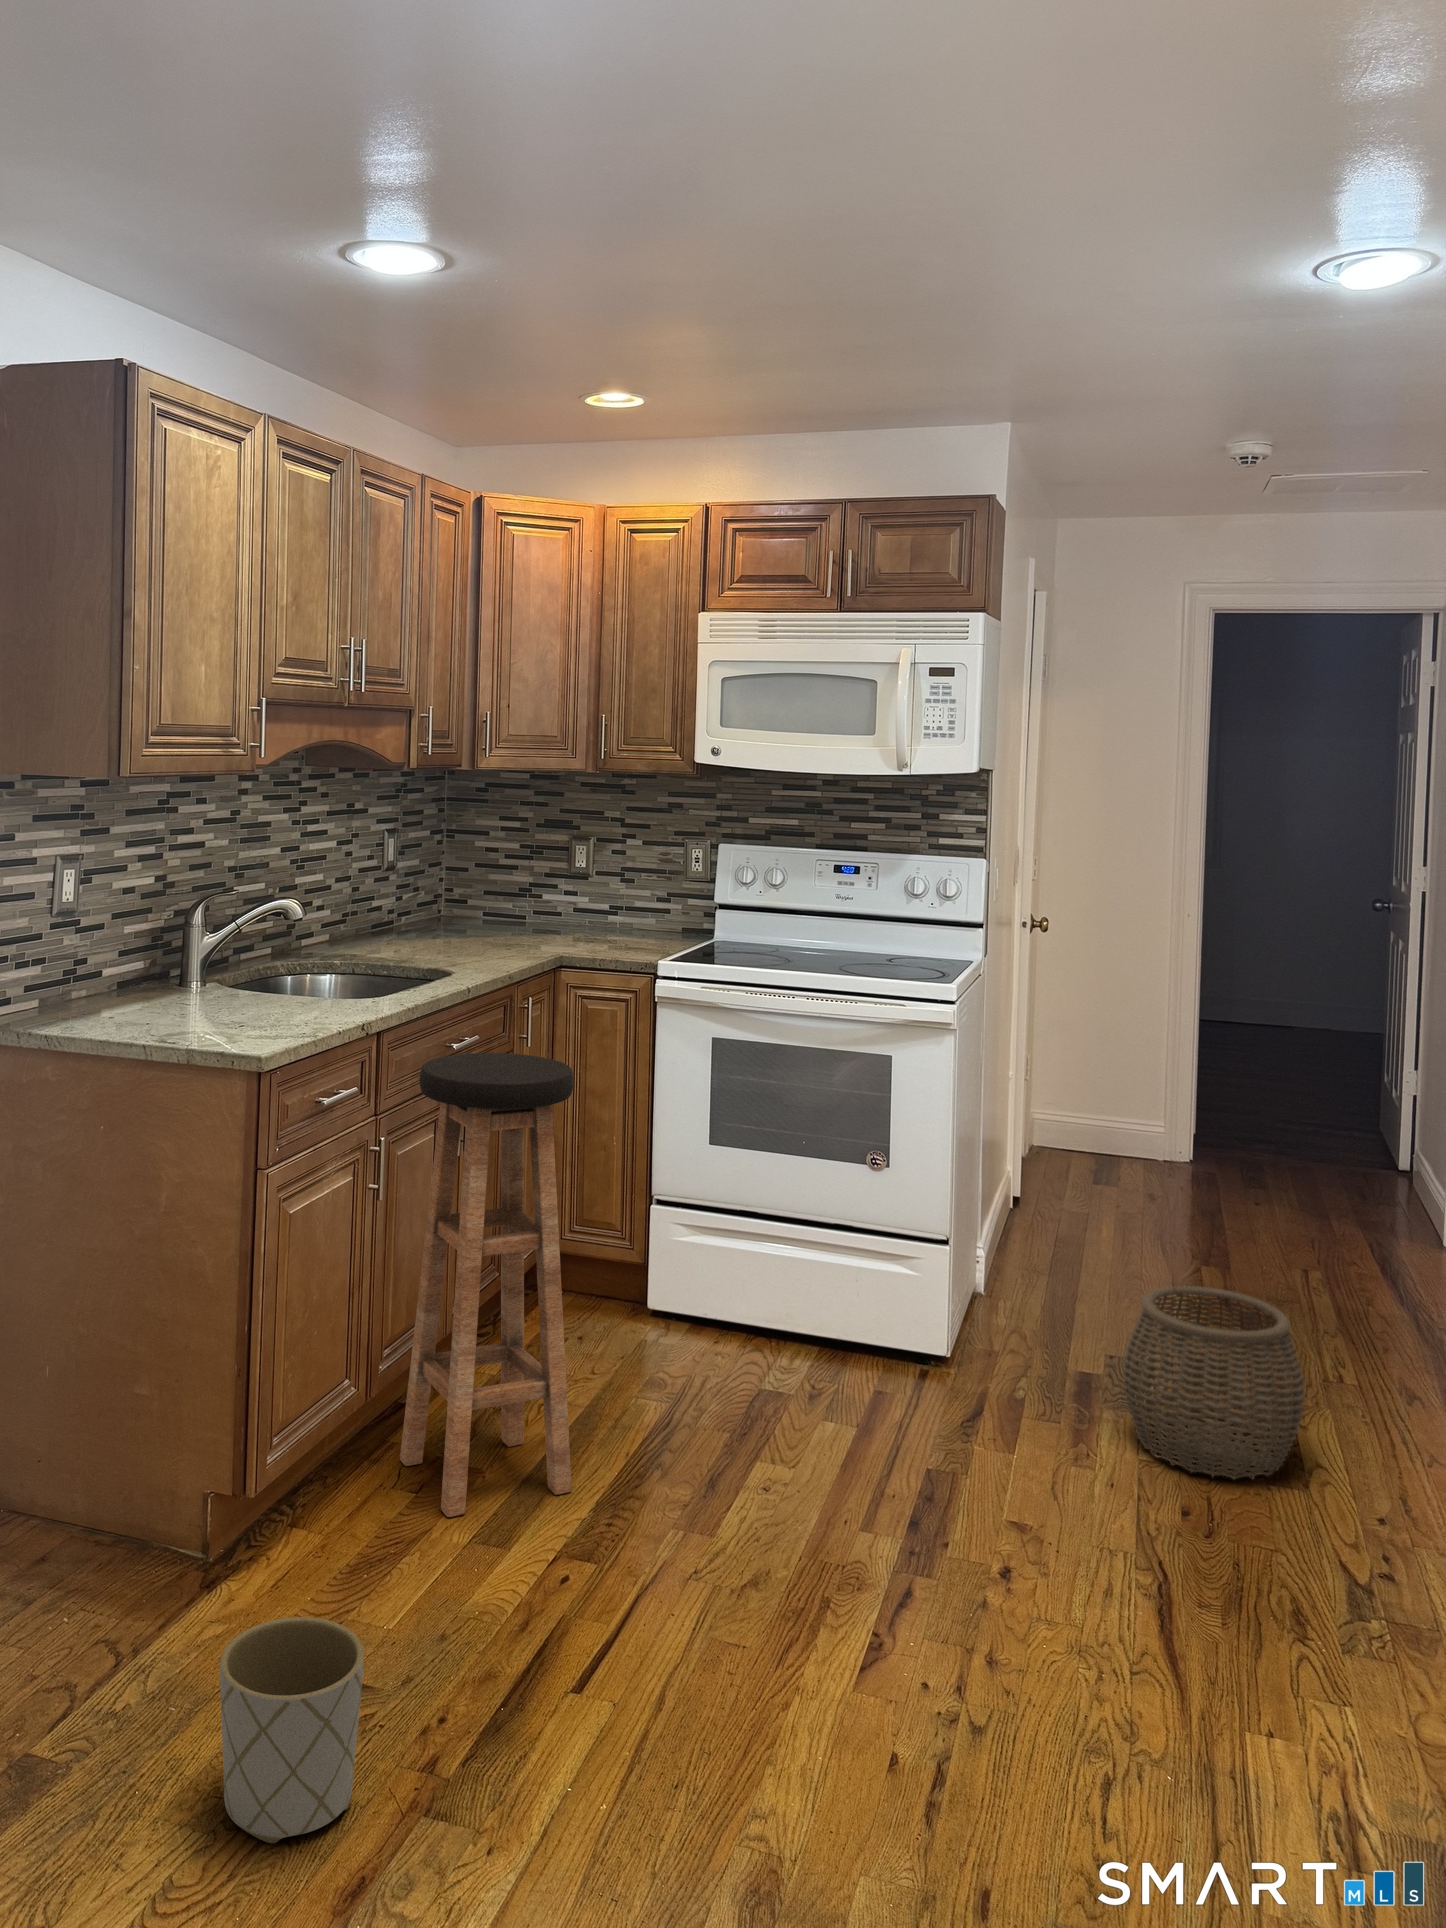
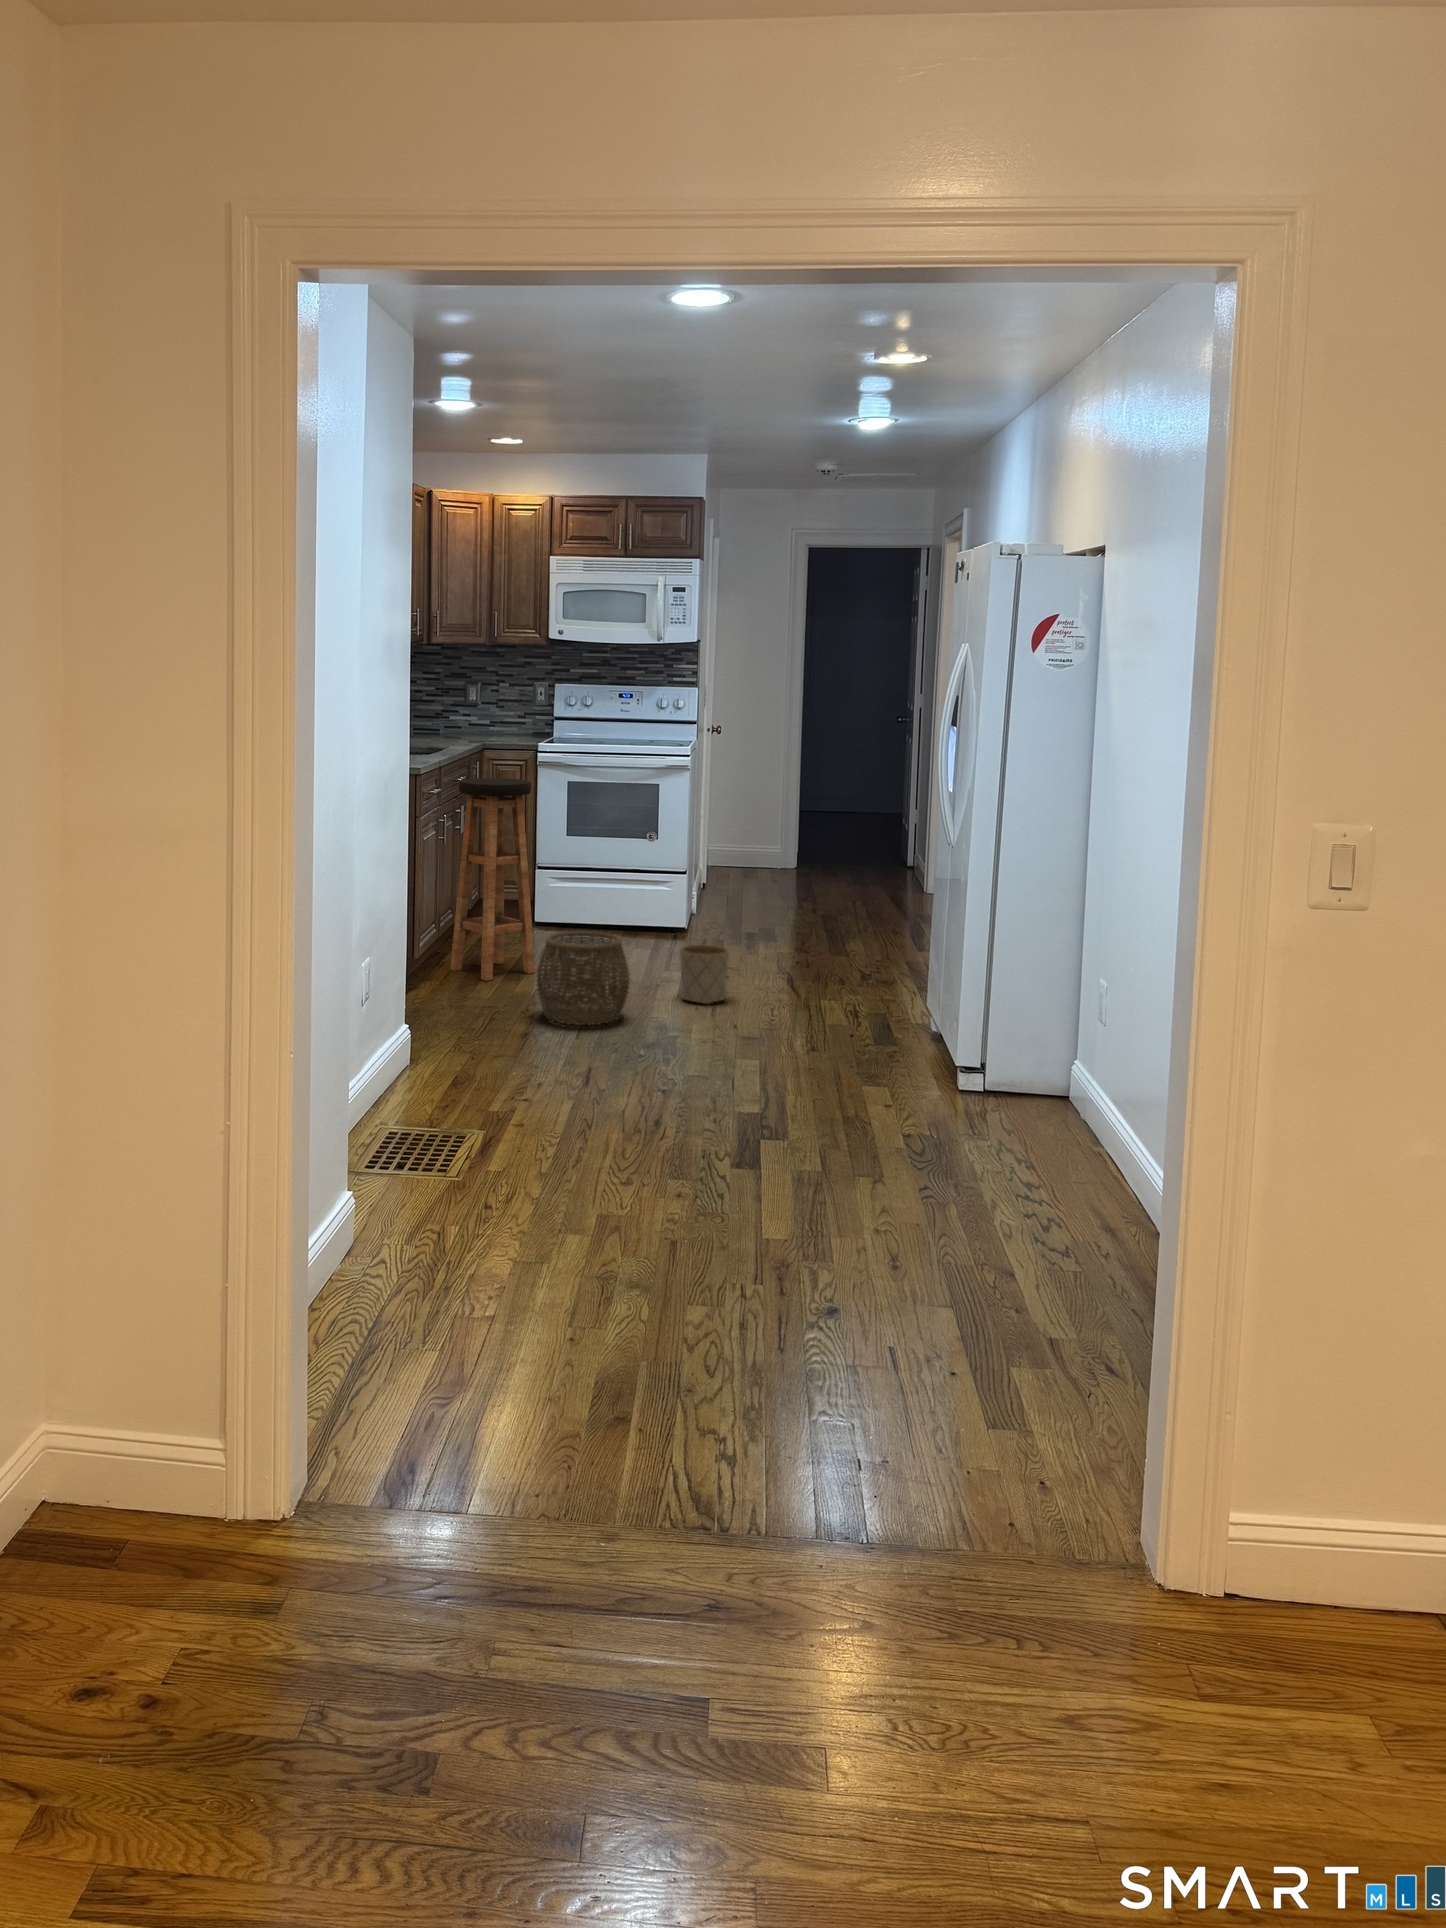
woven basket: present [1123,1286,1305,1479] -> present [536,931,630,1025]
planter: present [220,1617,364,1843] -> present [680,945,729,1005]

